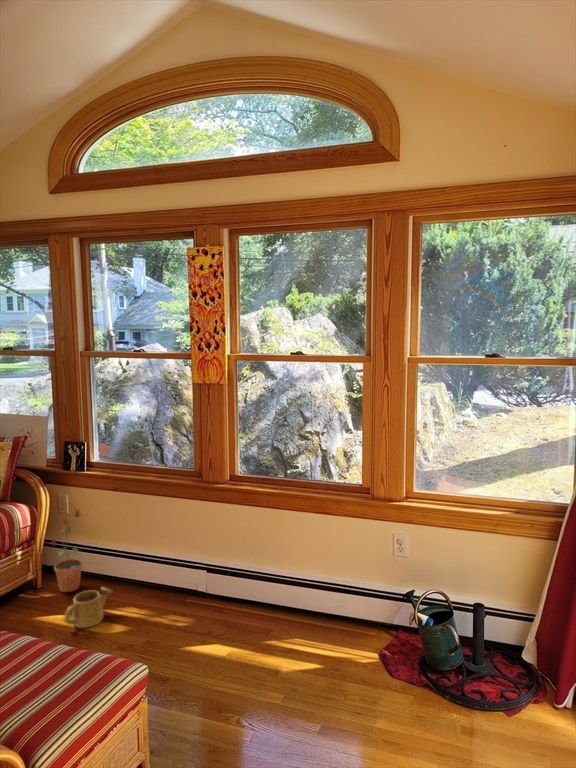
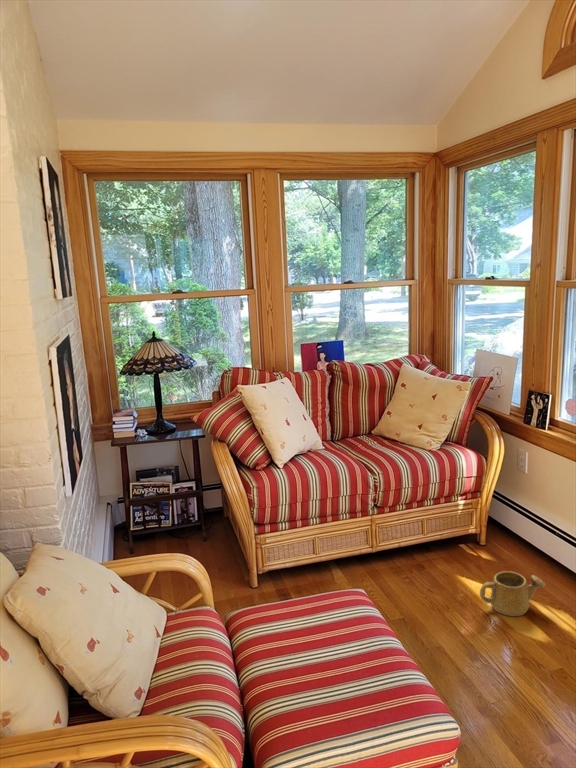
potted plant: present [51,509,82,592] -> none [492,472,535,563]

